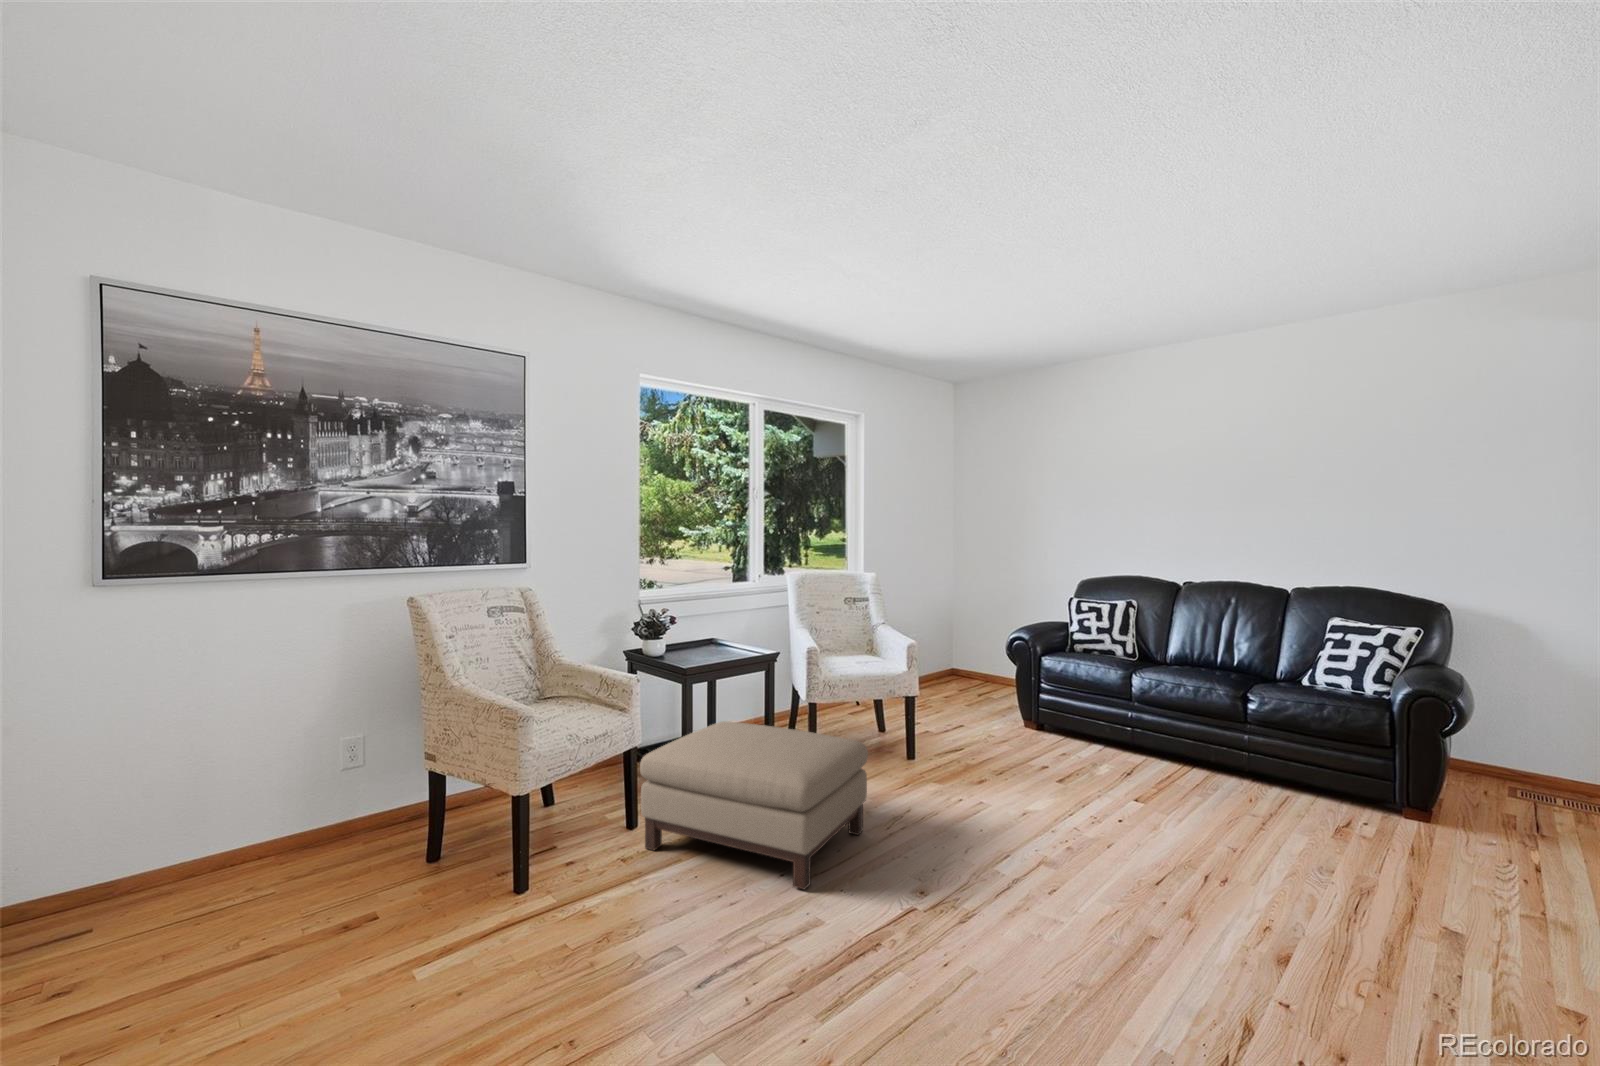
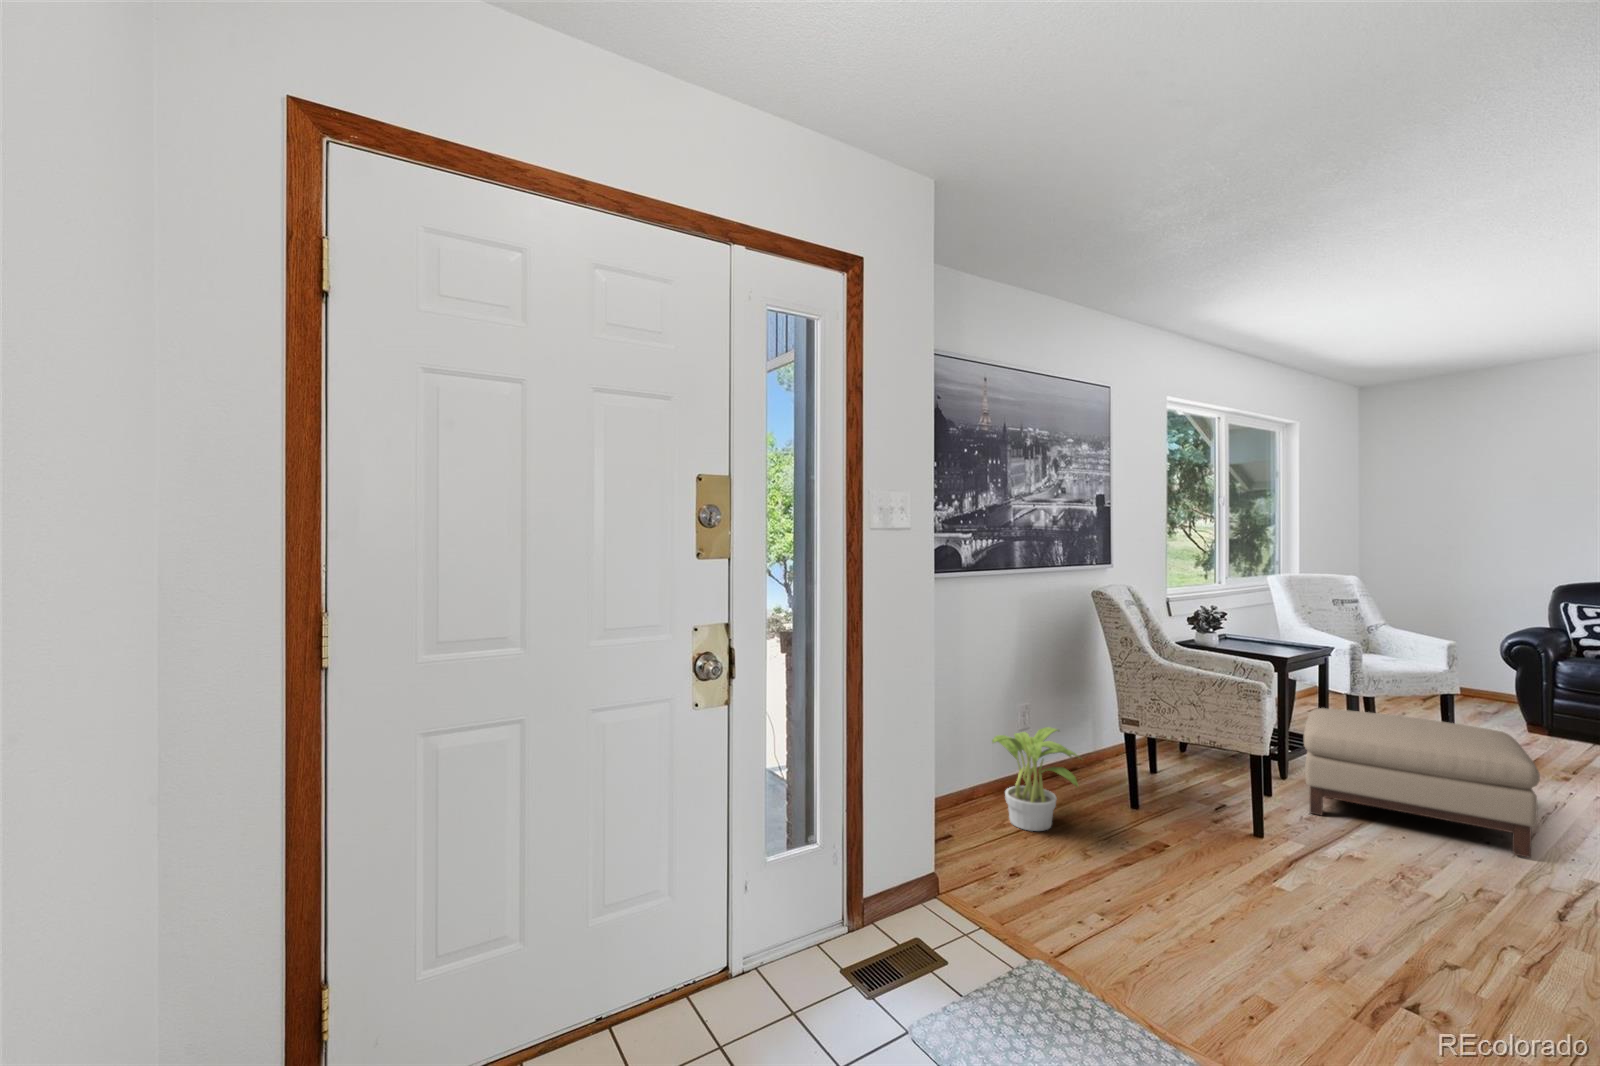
potted plant: none [174,769,324,908] -> present [992,727,1079,831]

